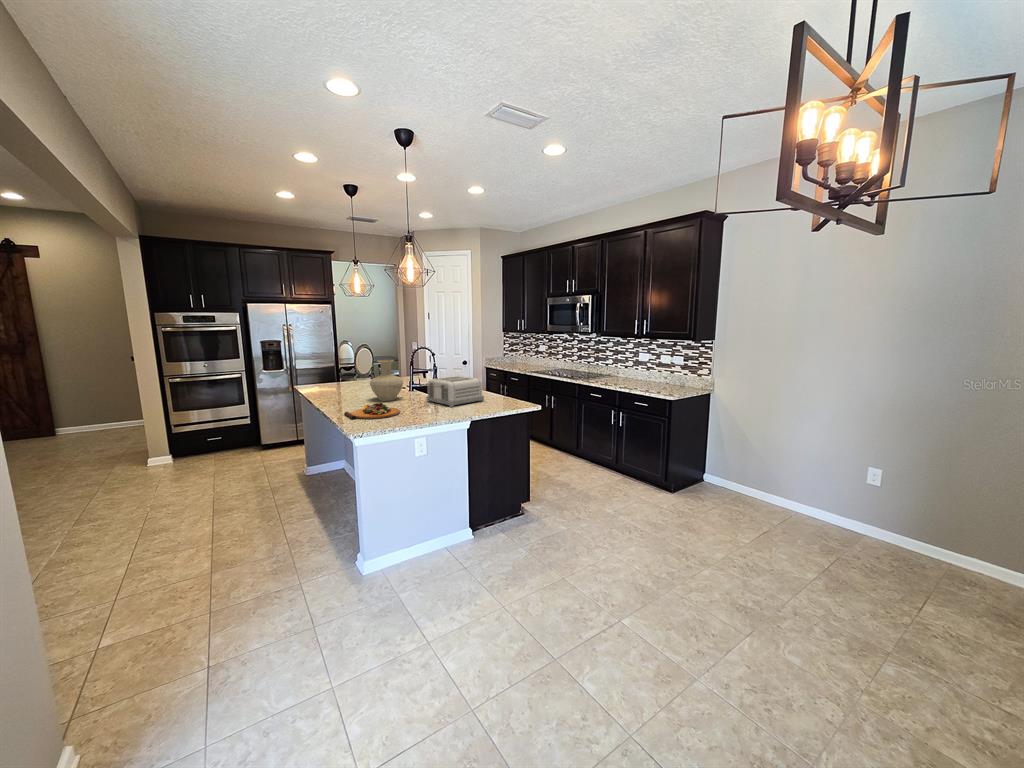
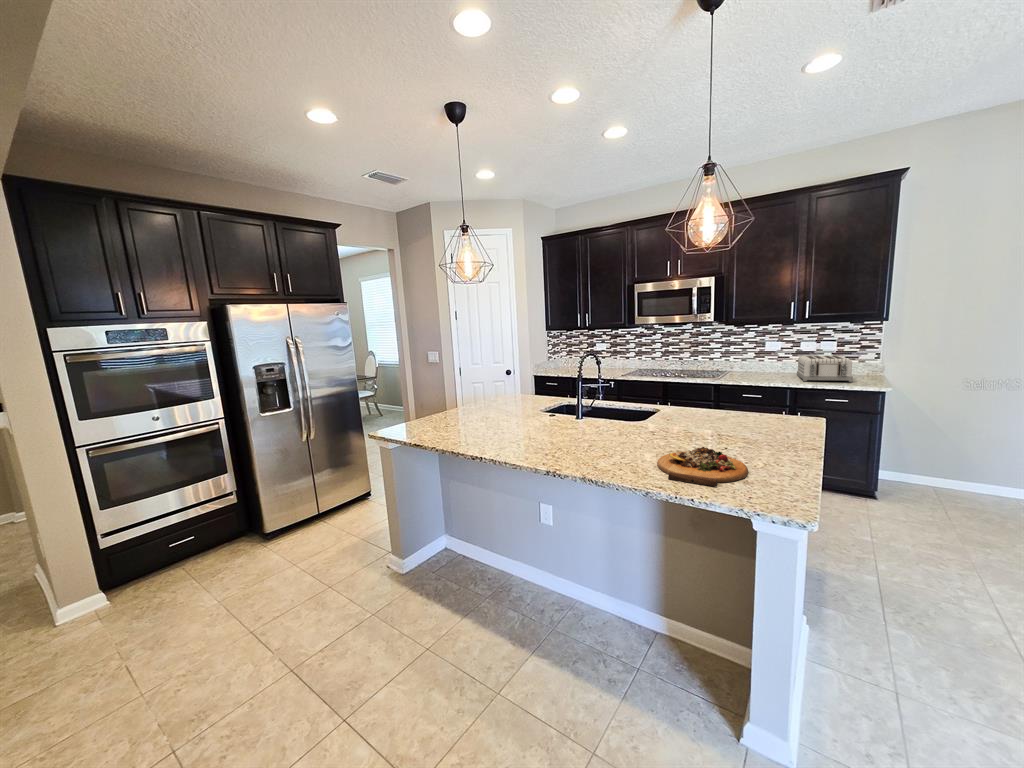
vase: present [370,360,403,401] -> none [590,374,643,441]
toaster: present [427,376,484,407] -> present [797,355,853,382]

